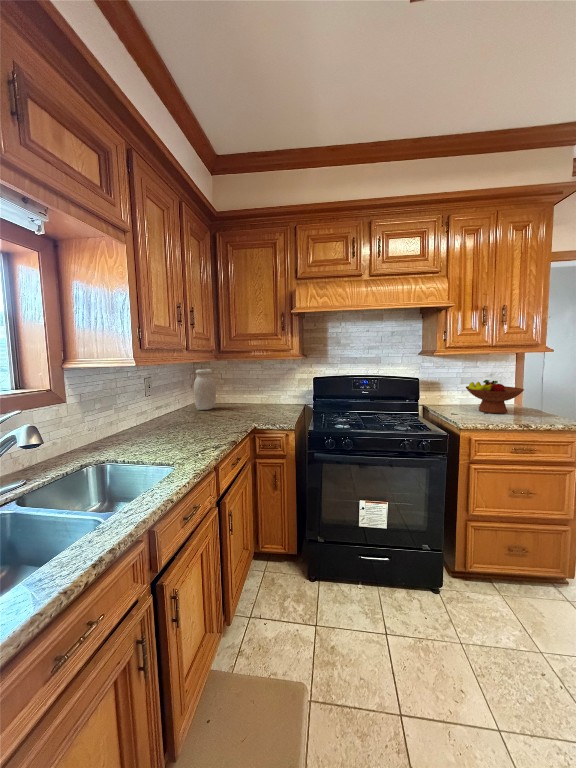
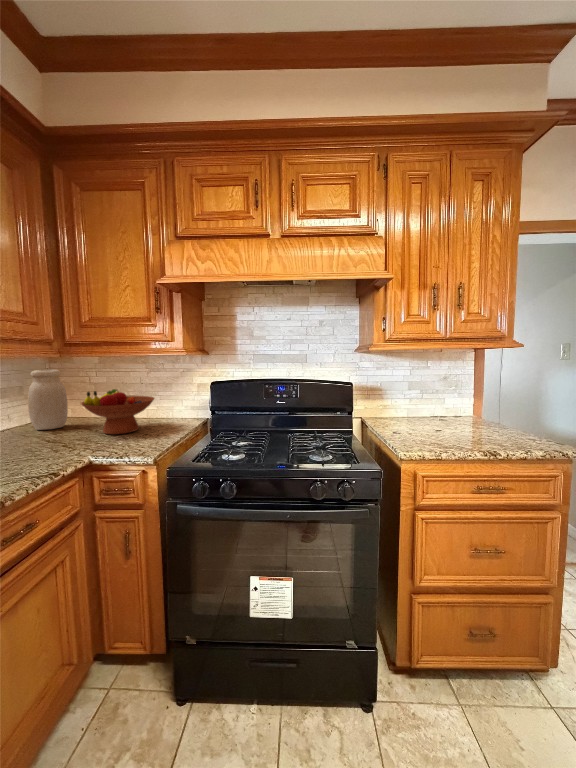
fruit bowl: present [466,380,524,413] -> present [81,389,154,434]

